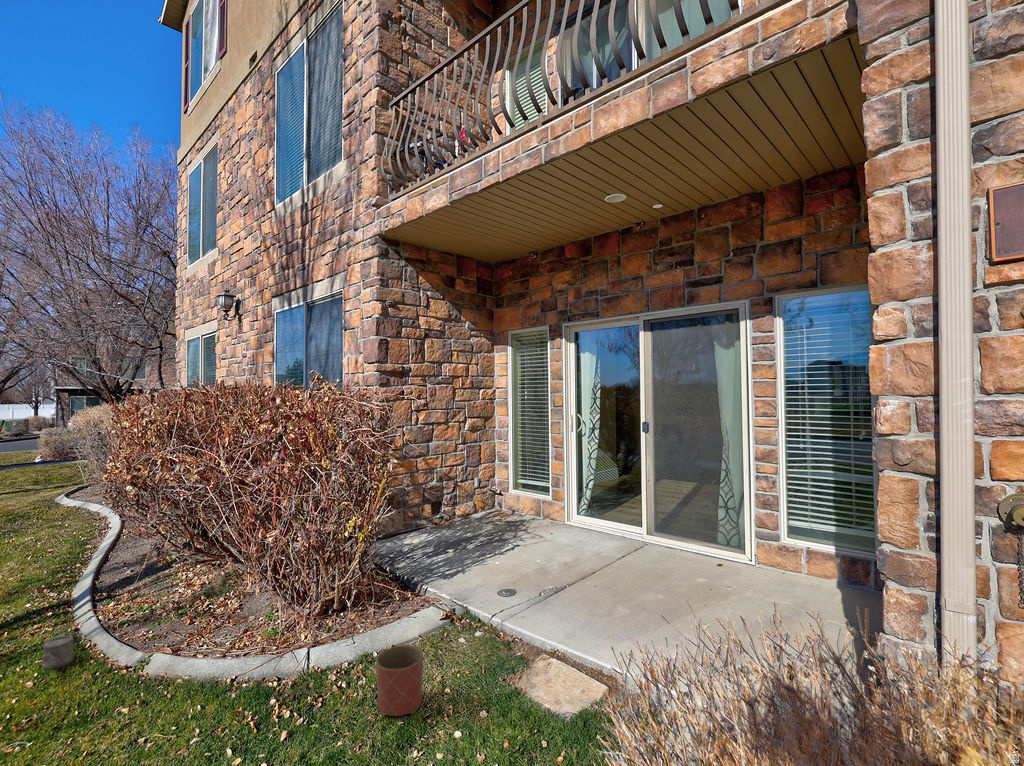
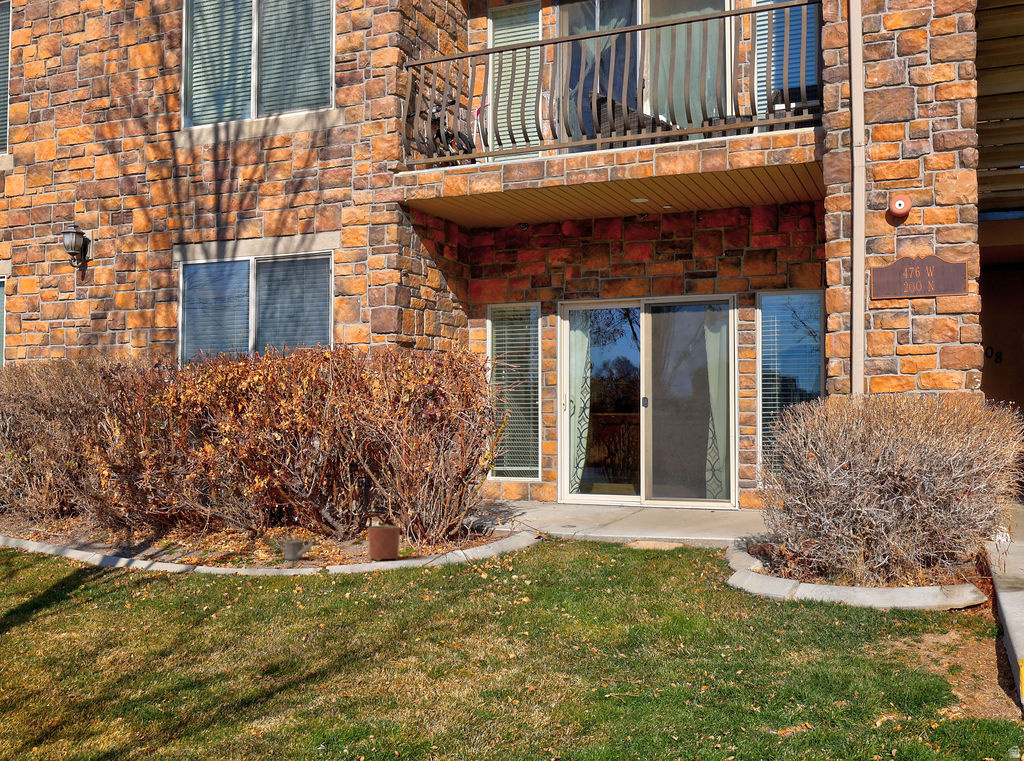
planter: present [376,645,423,716] -> present [369,525,400,561]

